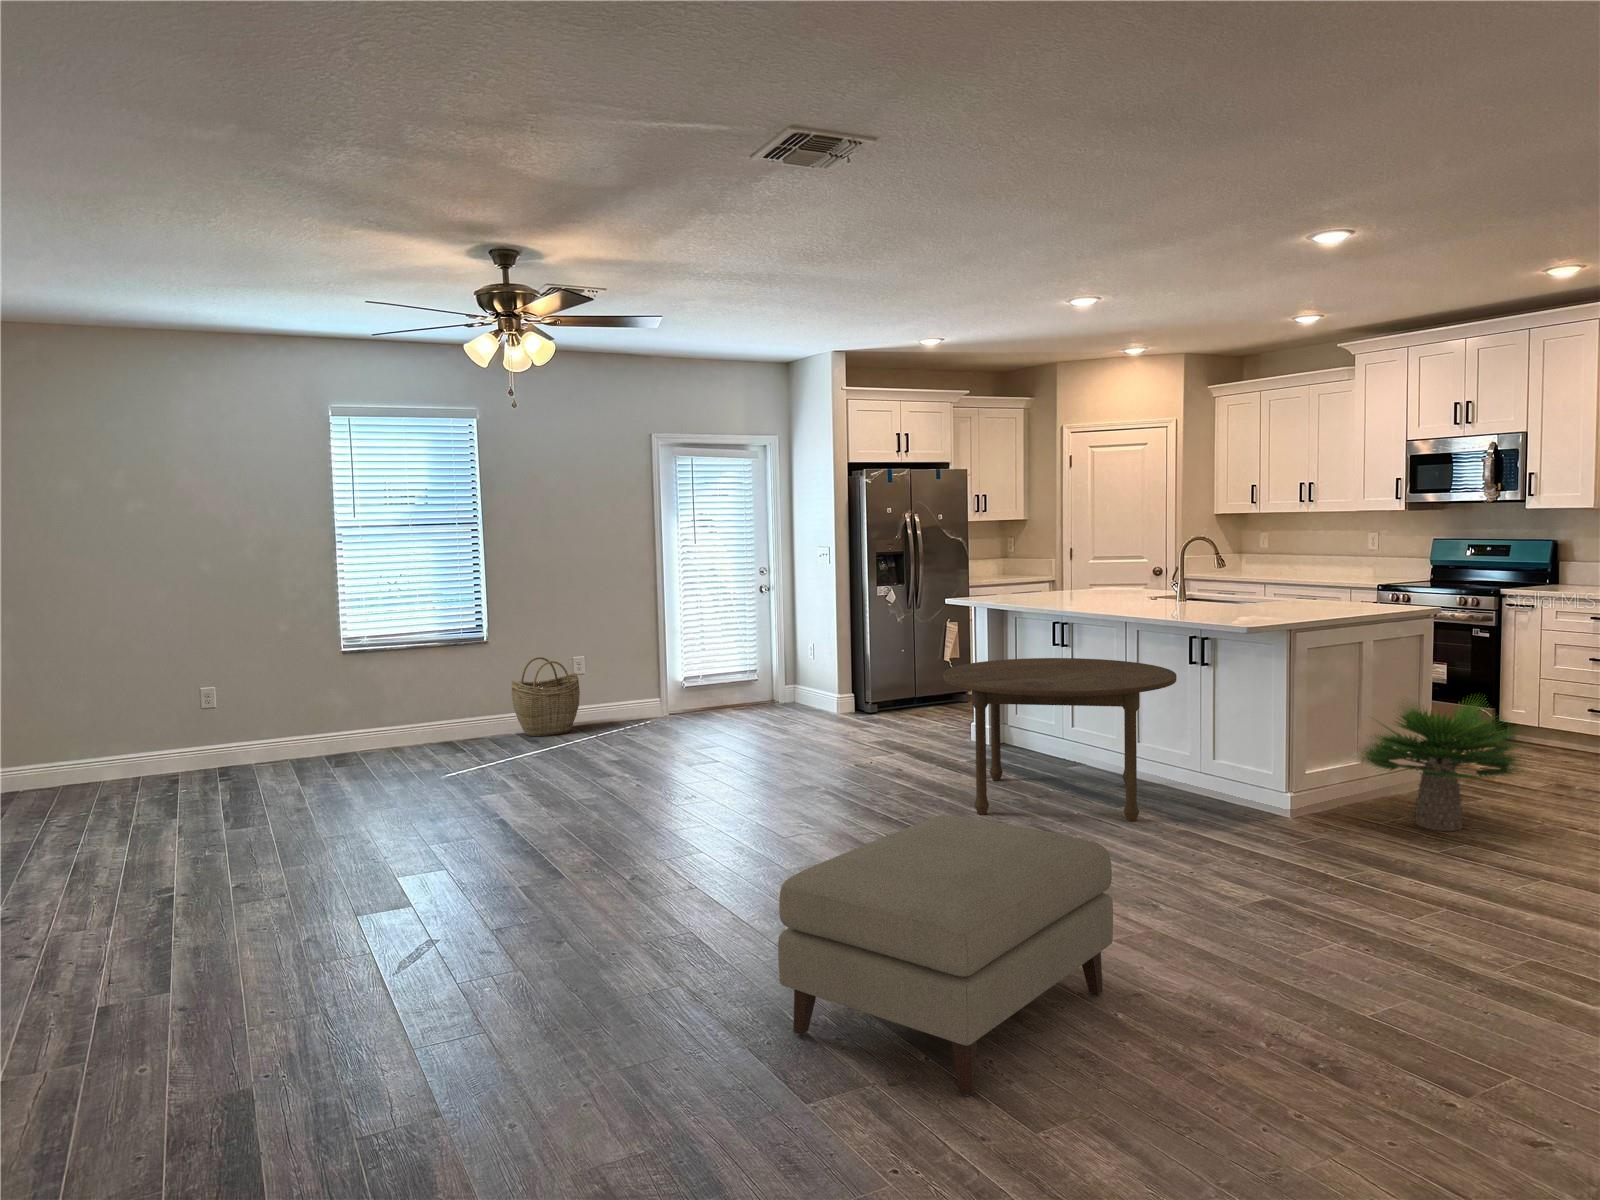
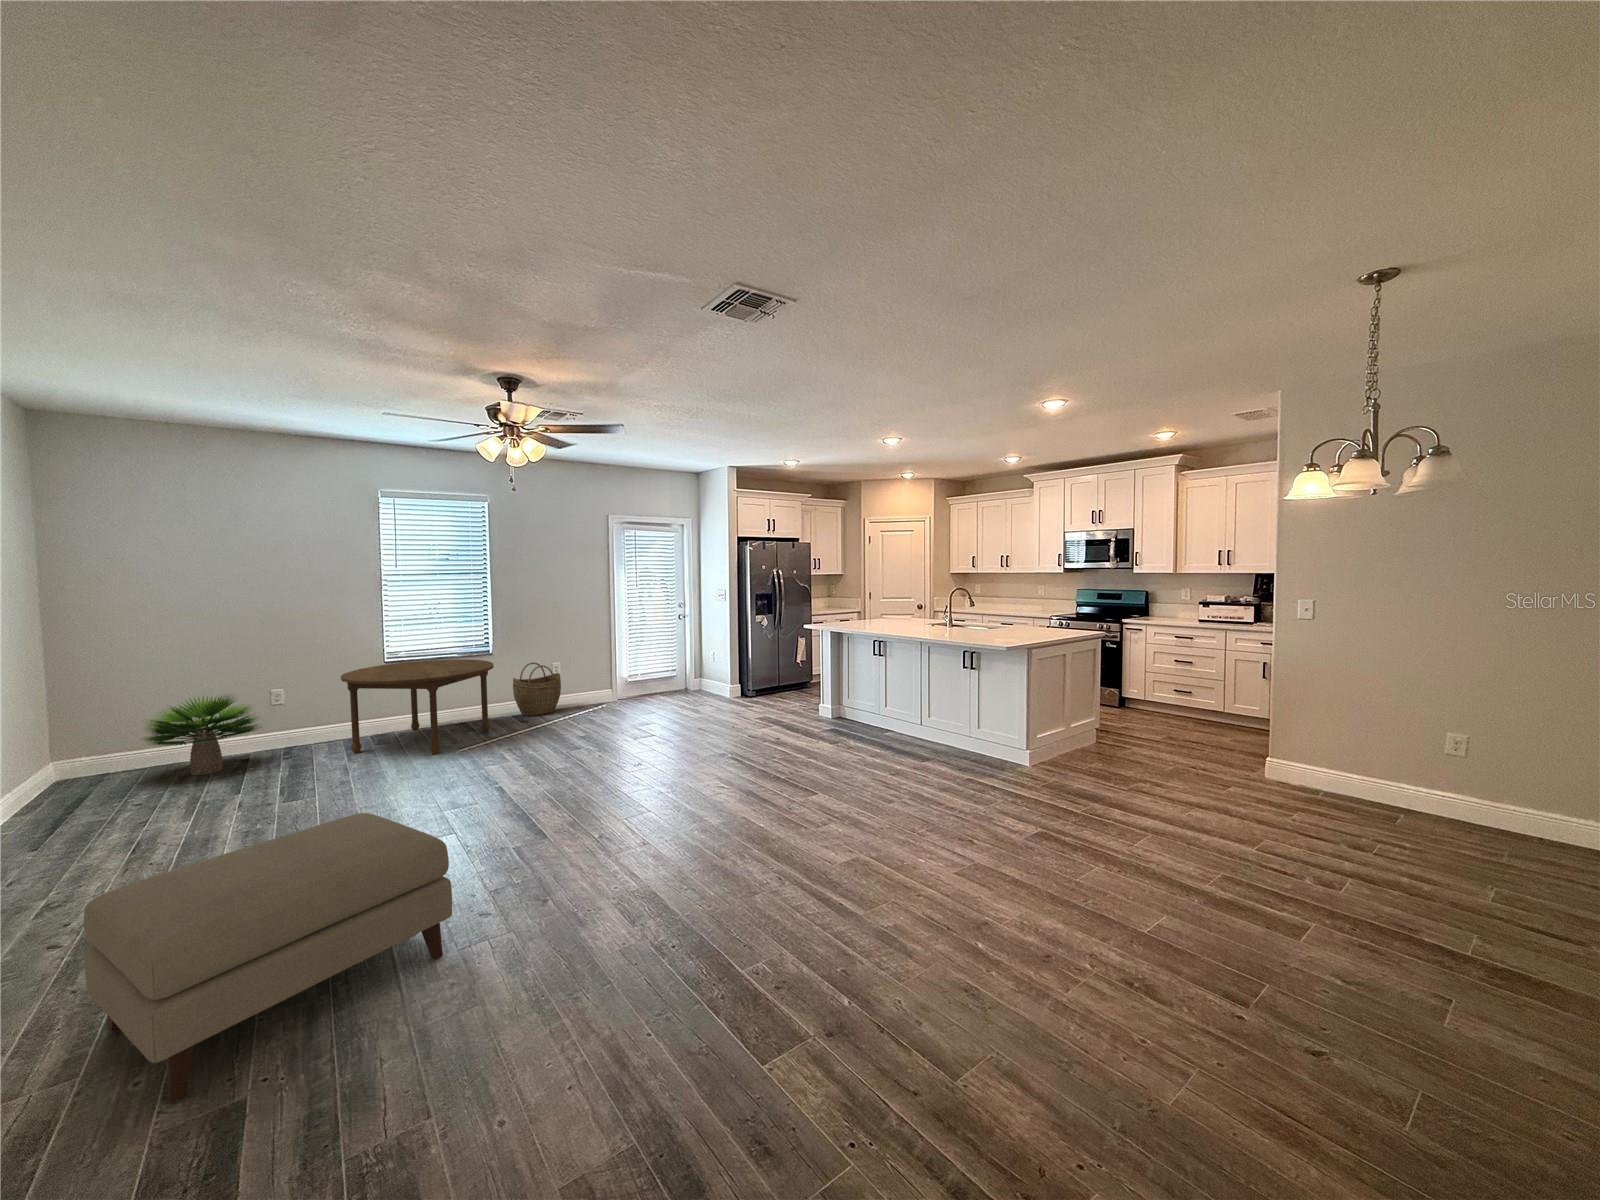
dining table: present [943,658,1177,821] -> present [341,659,494,754]
potted plant: present [1360,700,1521,831] -> present [144,695,260,775]
ottoman: present [778,815,1113,1096] -> present [84,813,452,1103]

